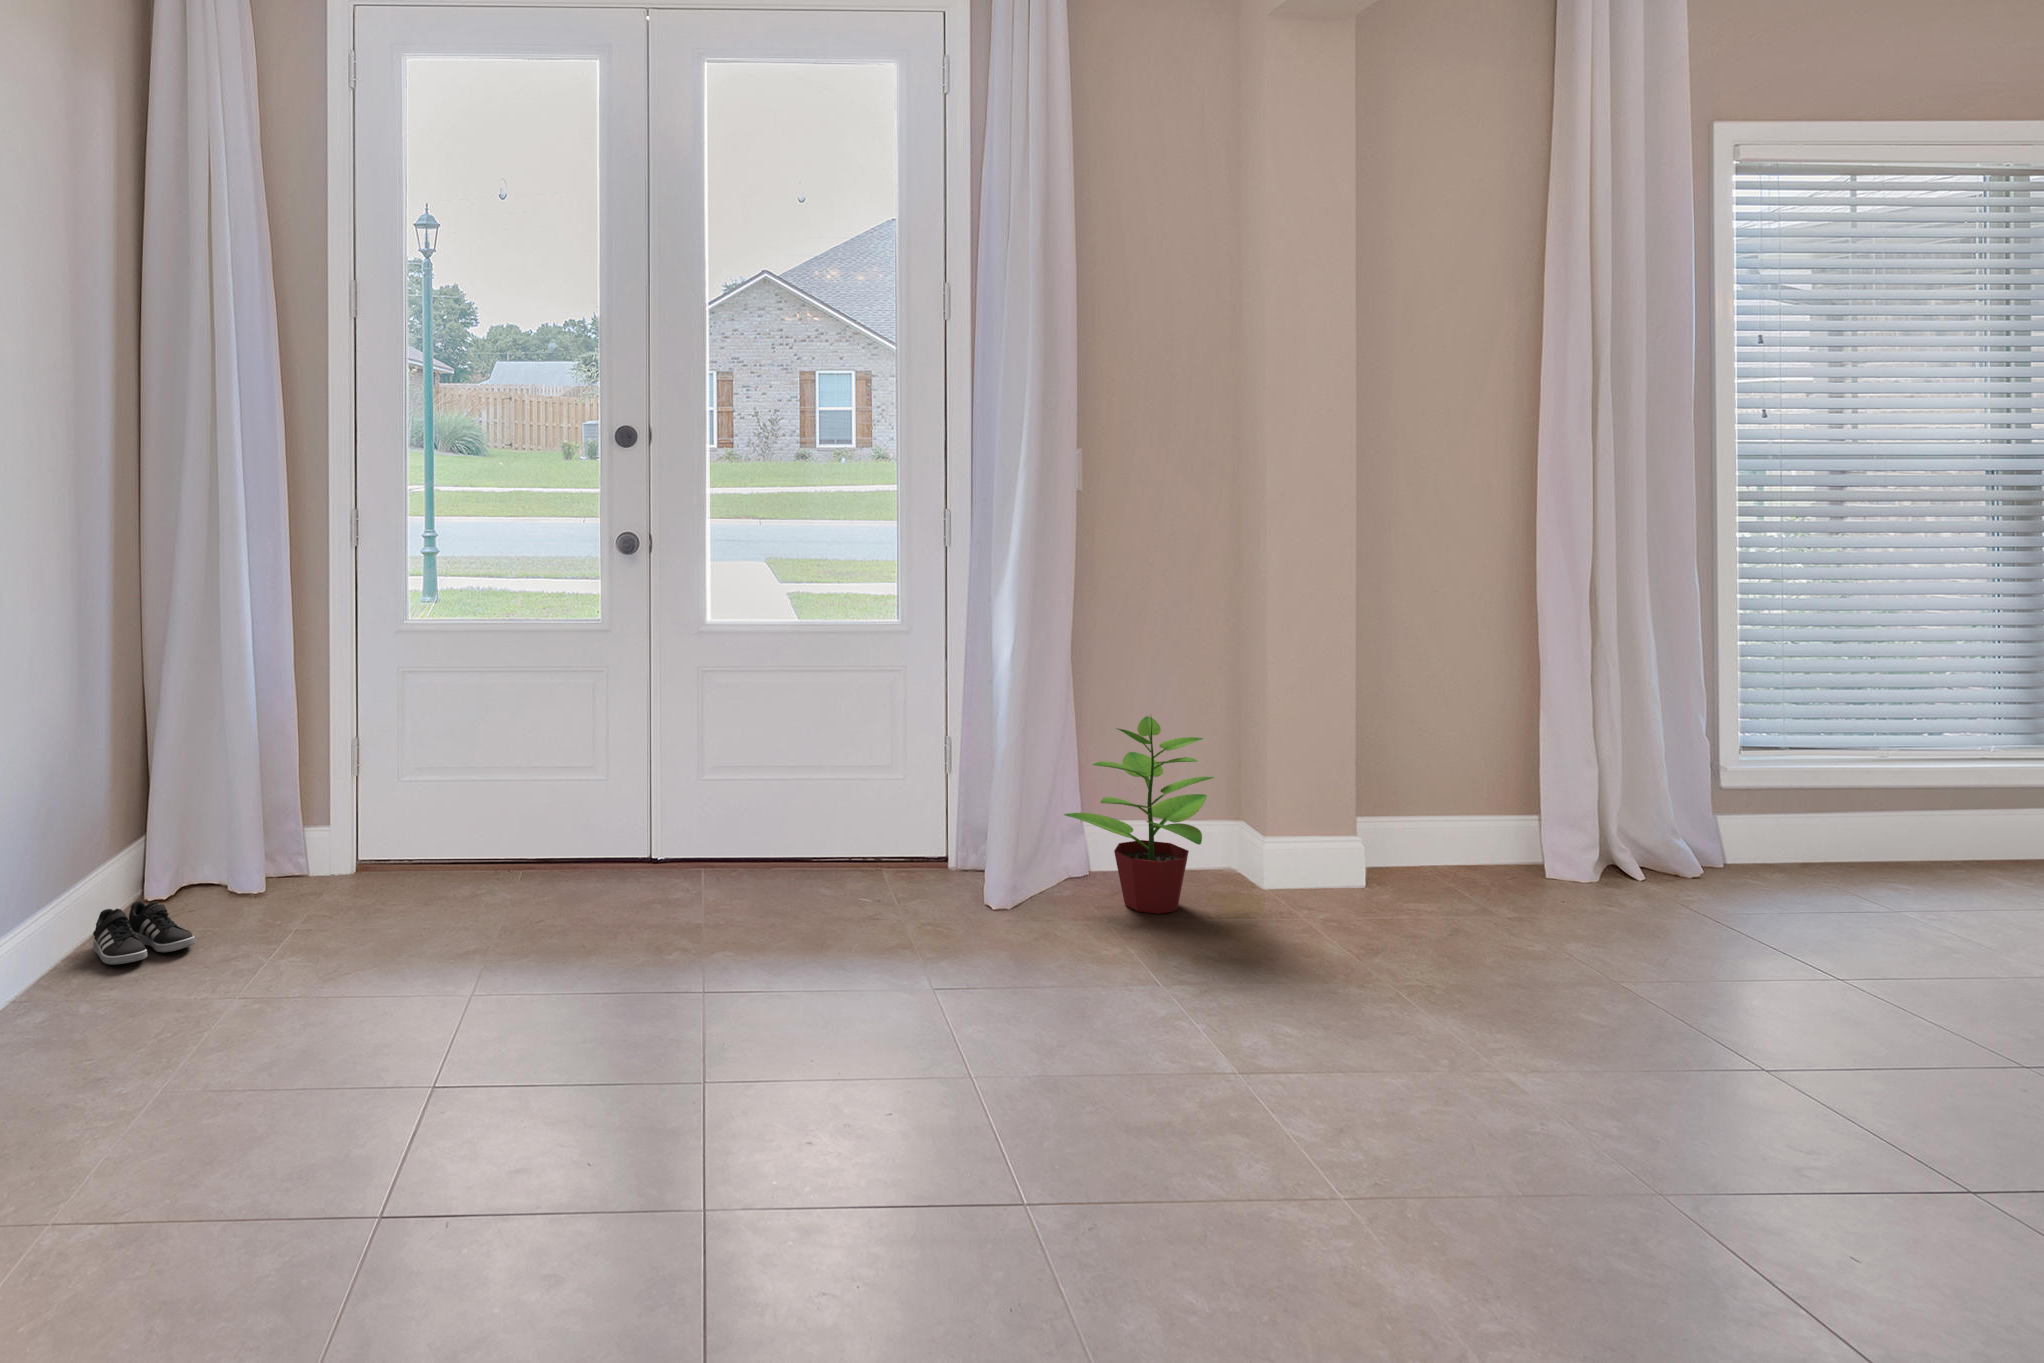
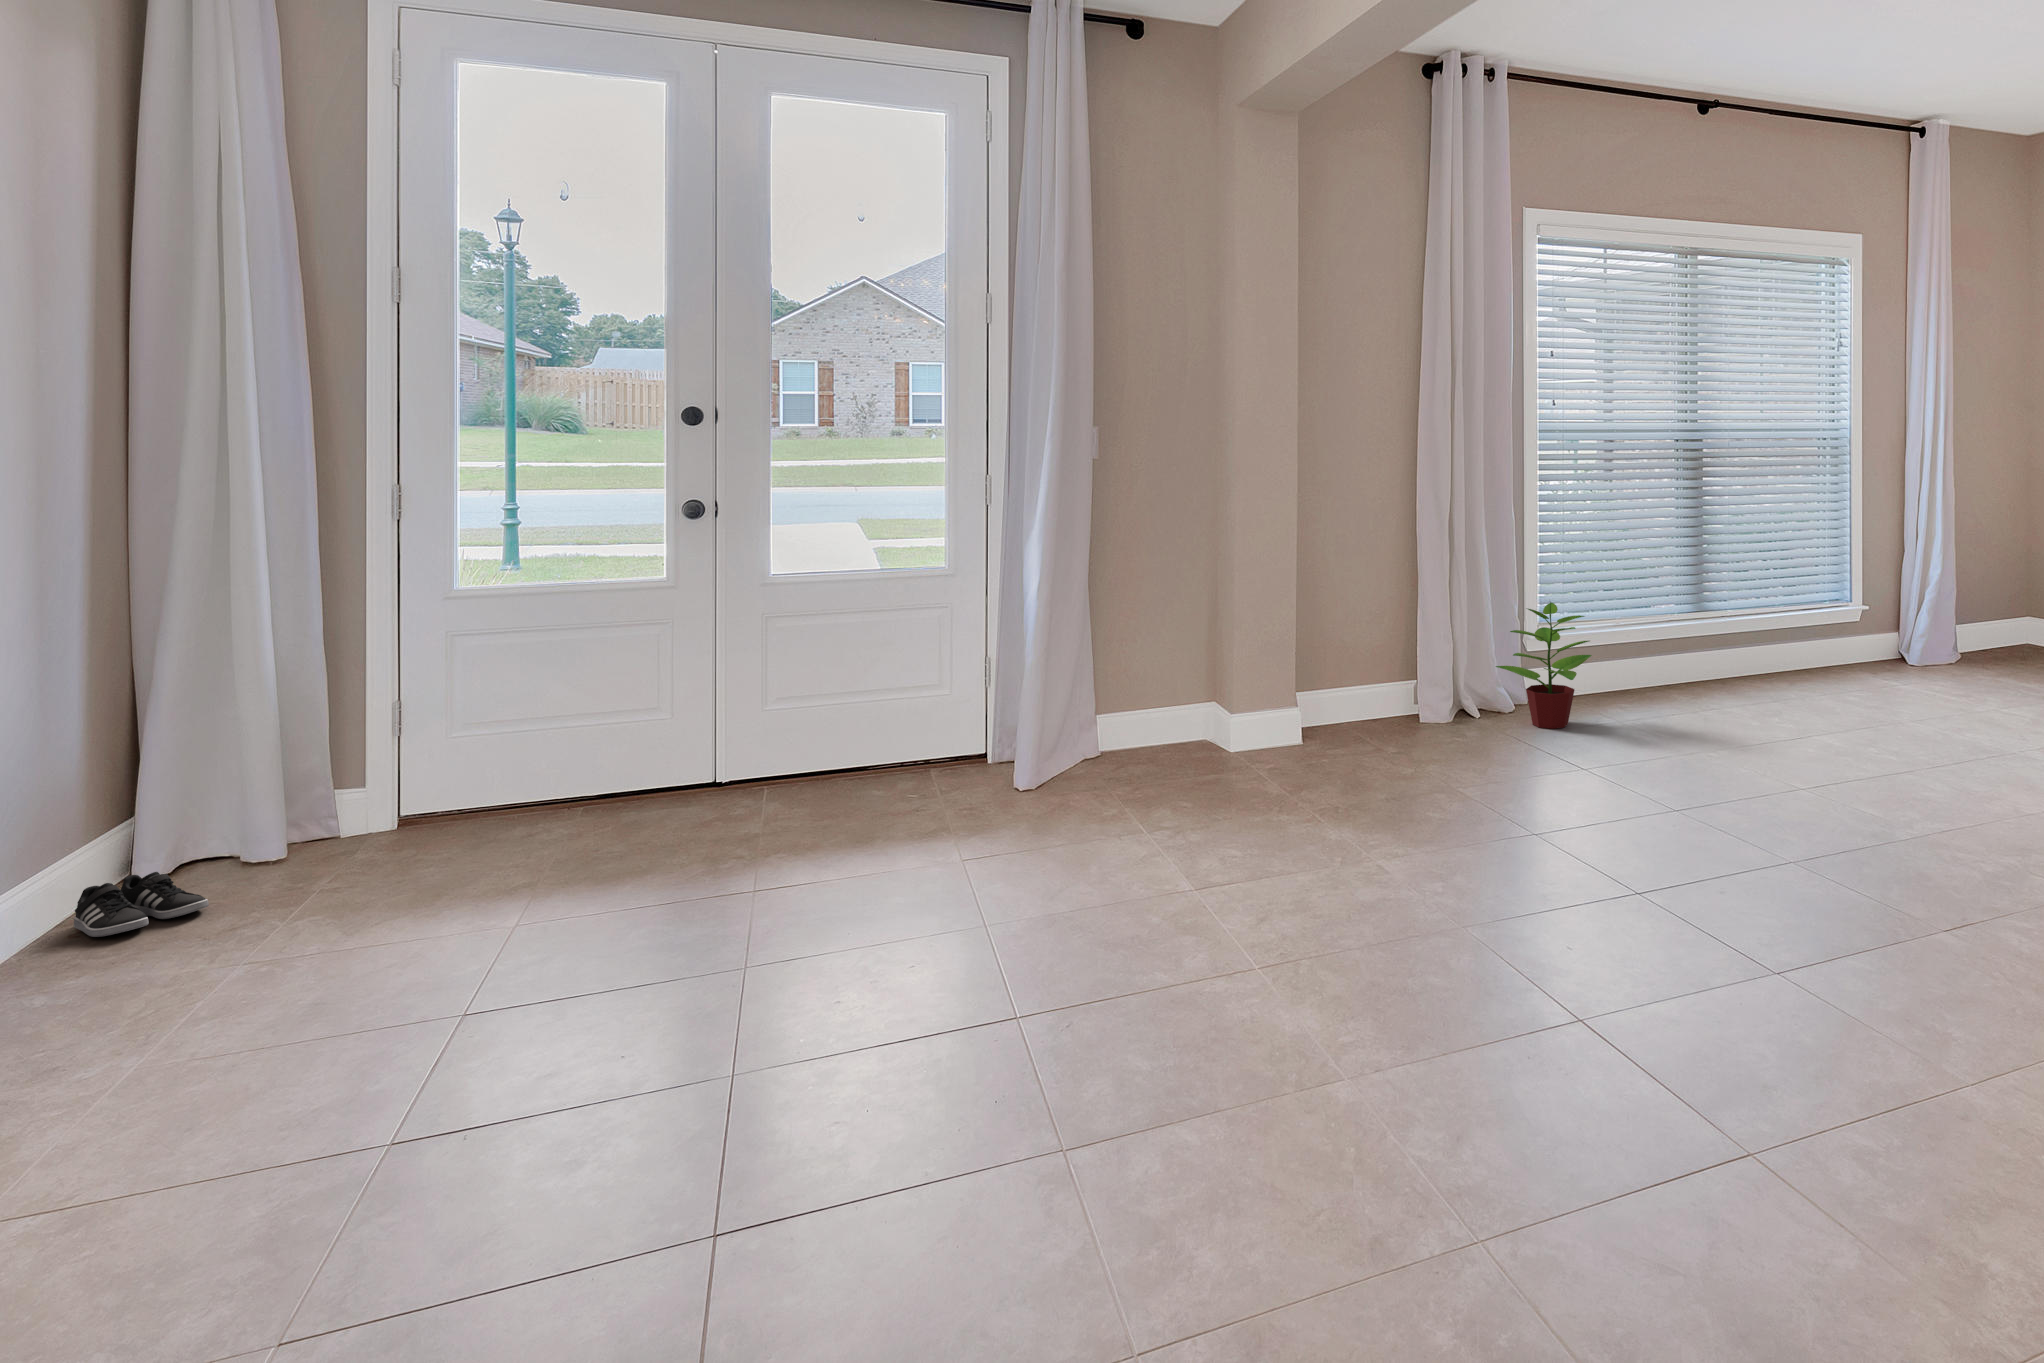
potted plant: present [1064,716,1214,914] -> present [1496,602,1592,729]

